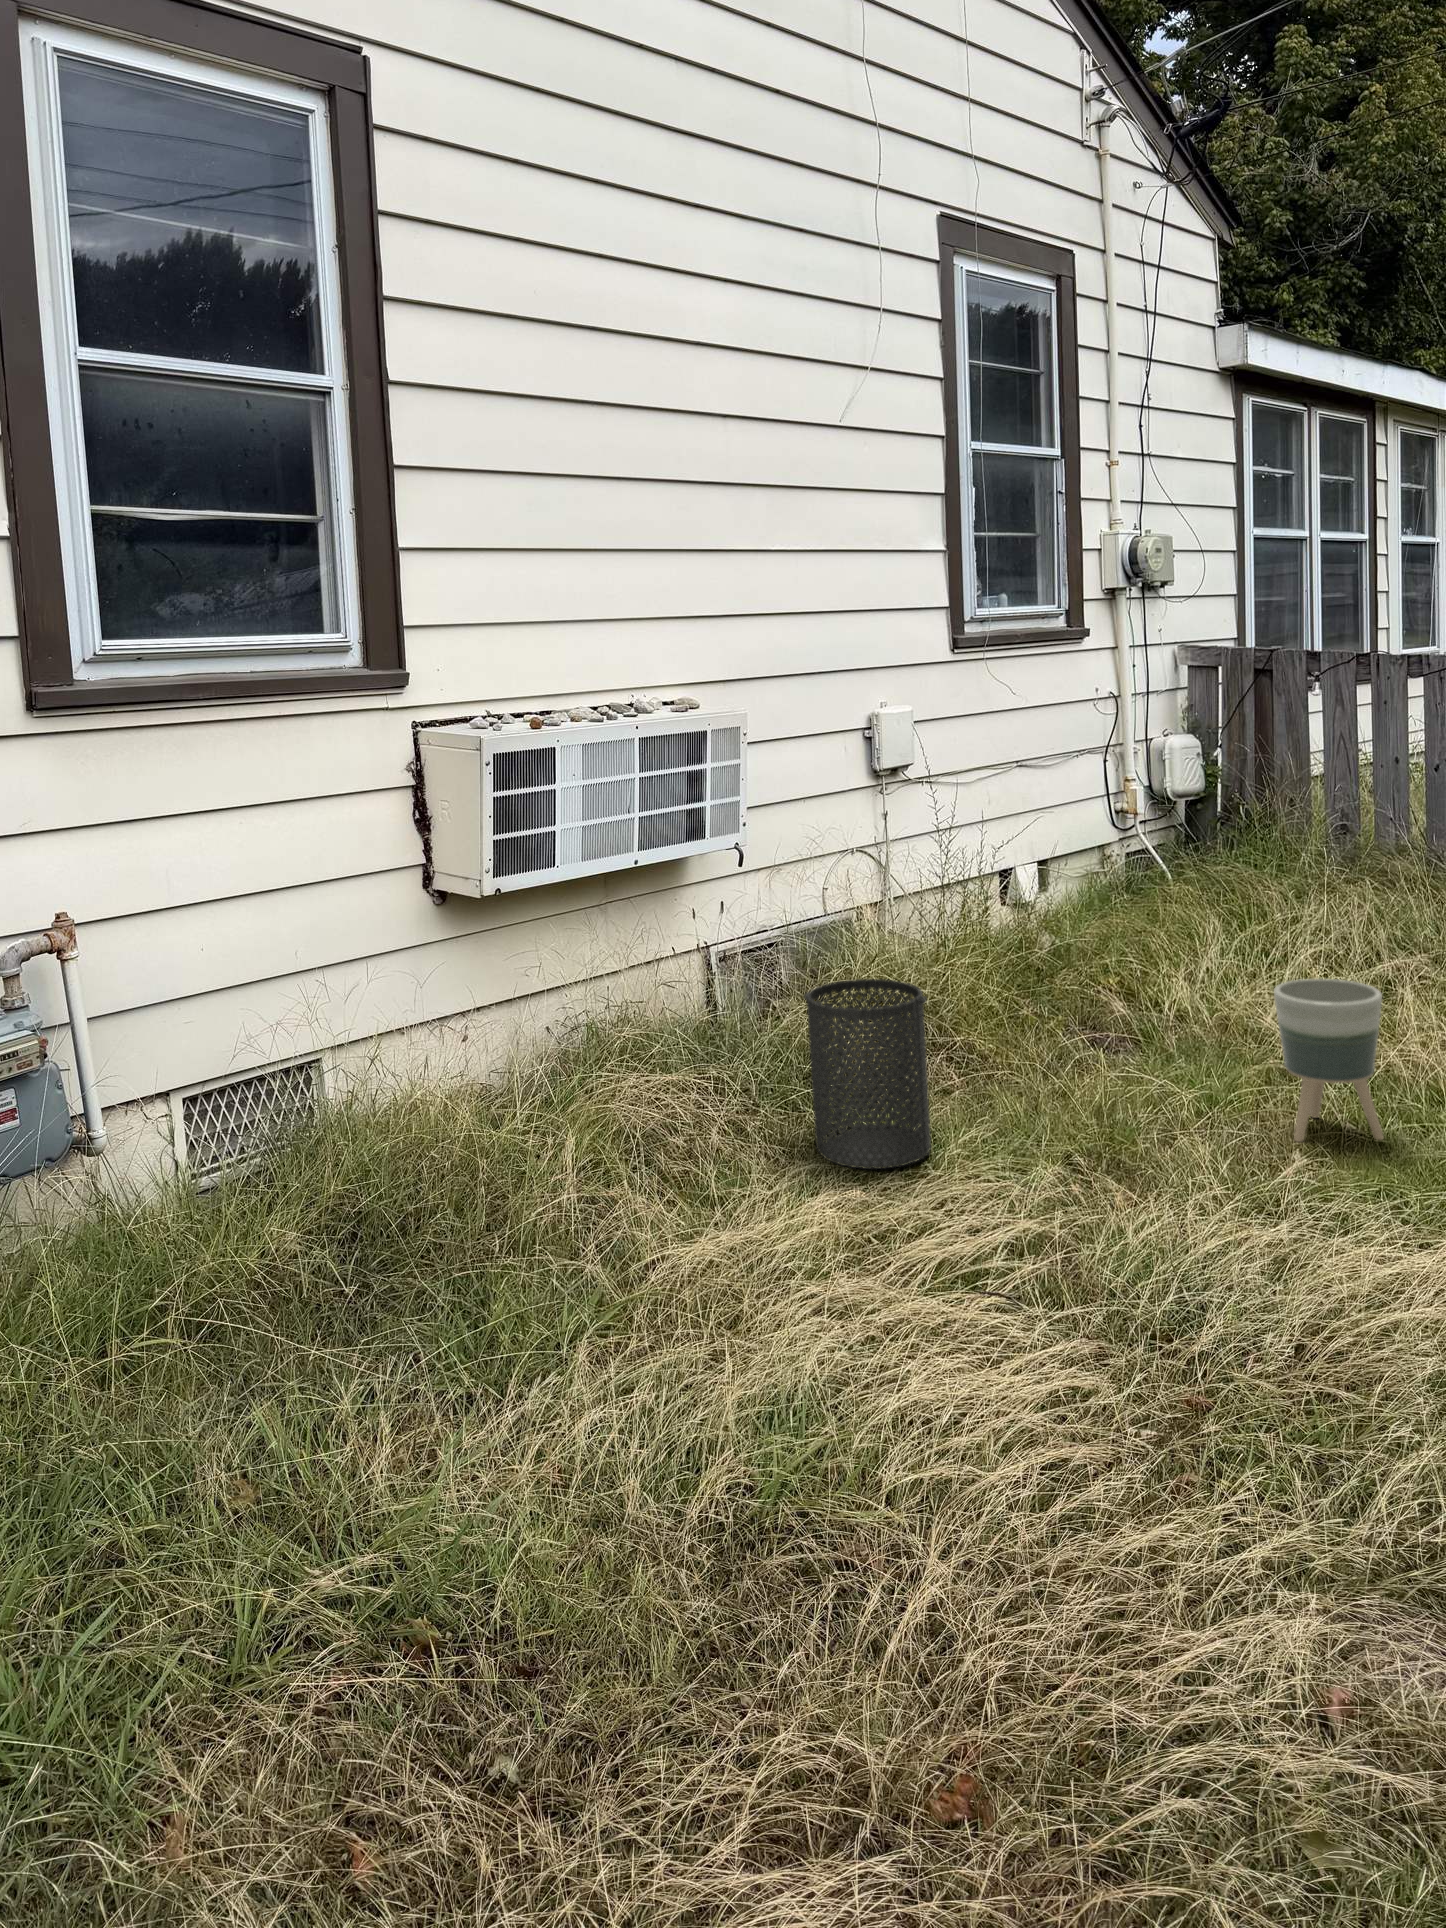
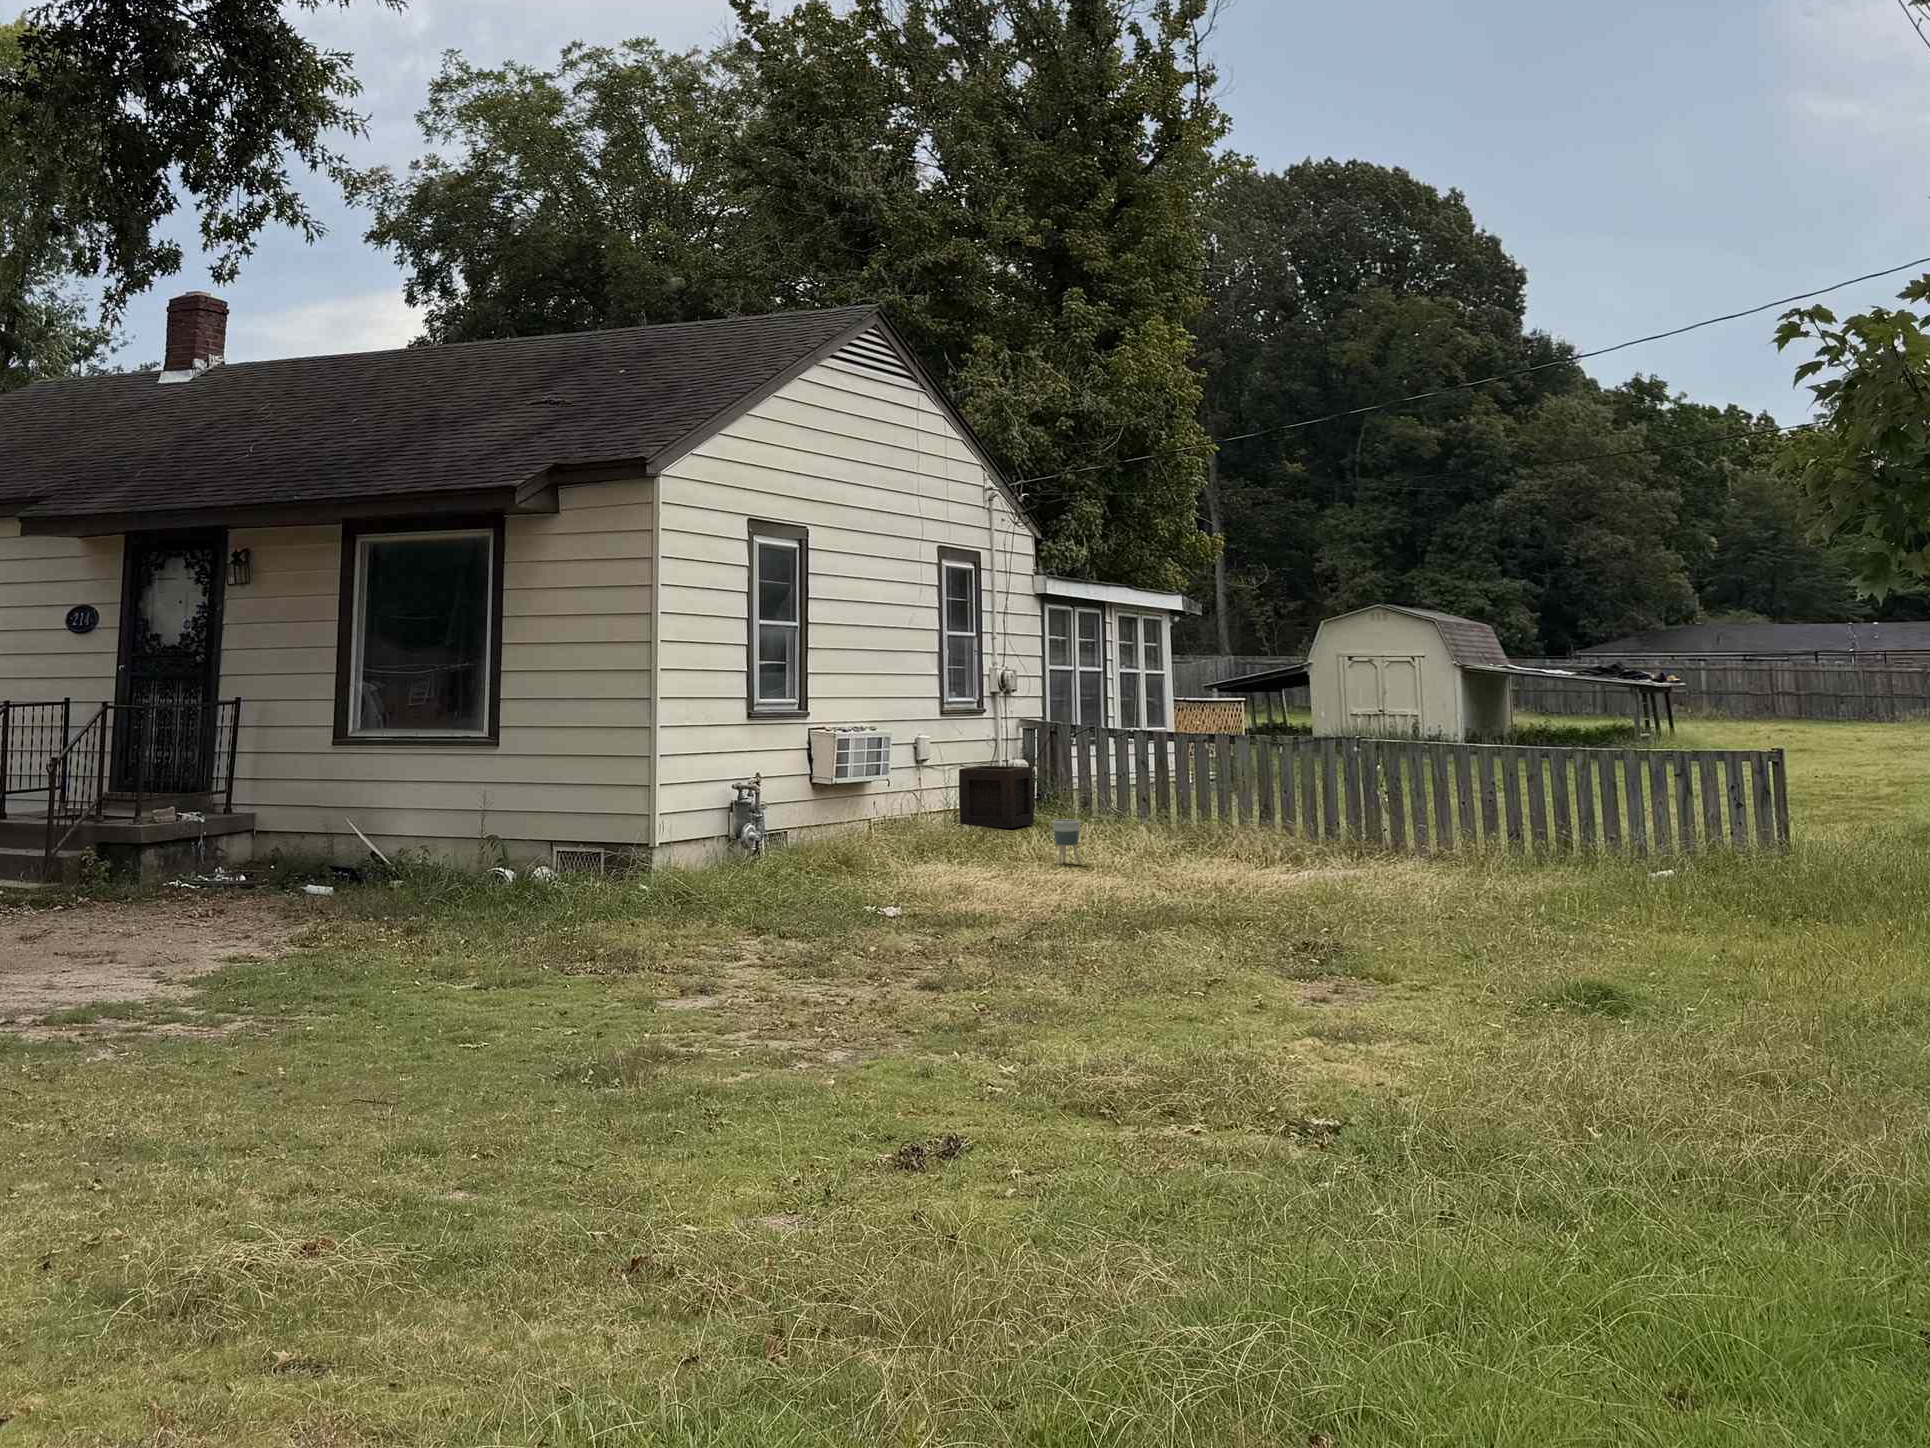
wooden crate: none [1014,758,1212,921] -> present [959,765,1034,828]
trash can: present [804,979,931,1169] -> none [928,812,962,862]

